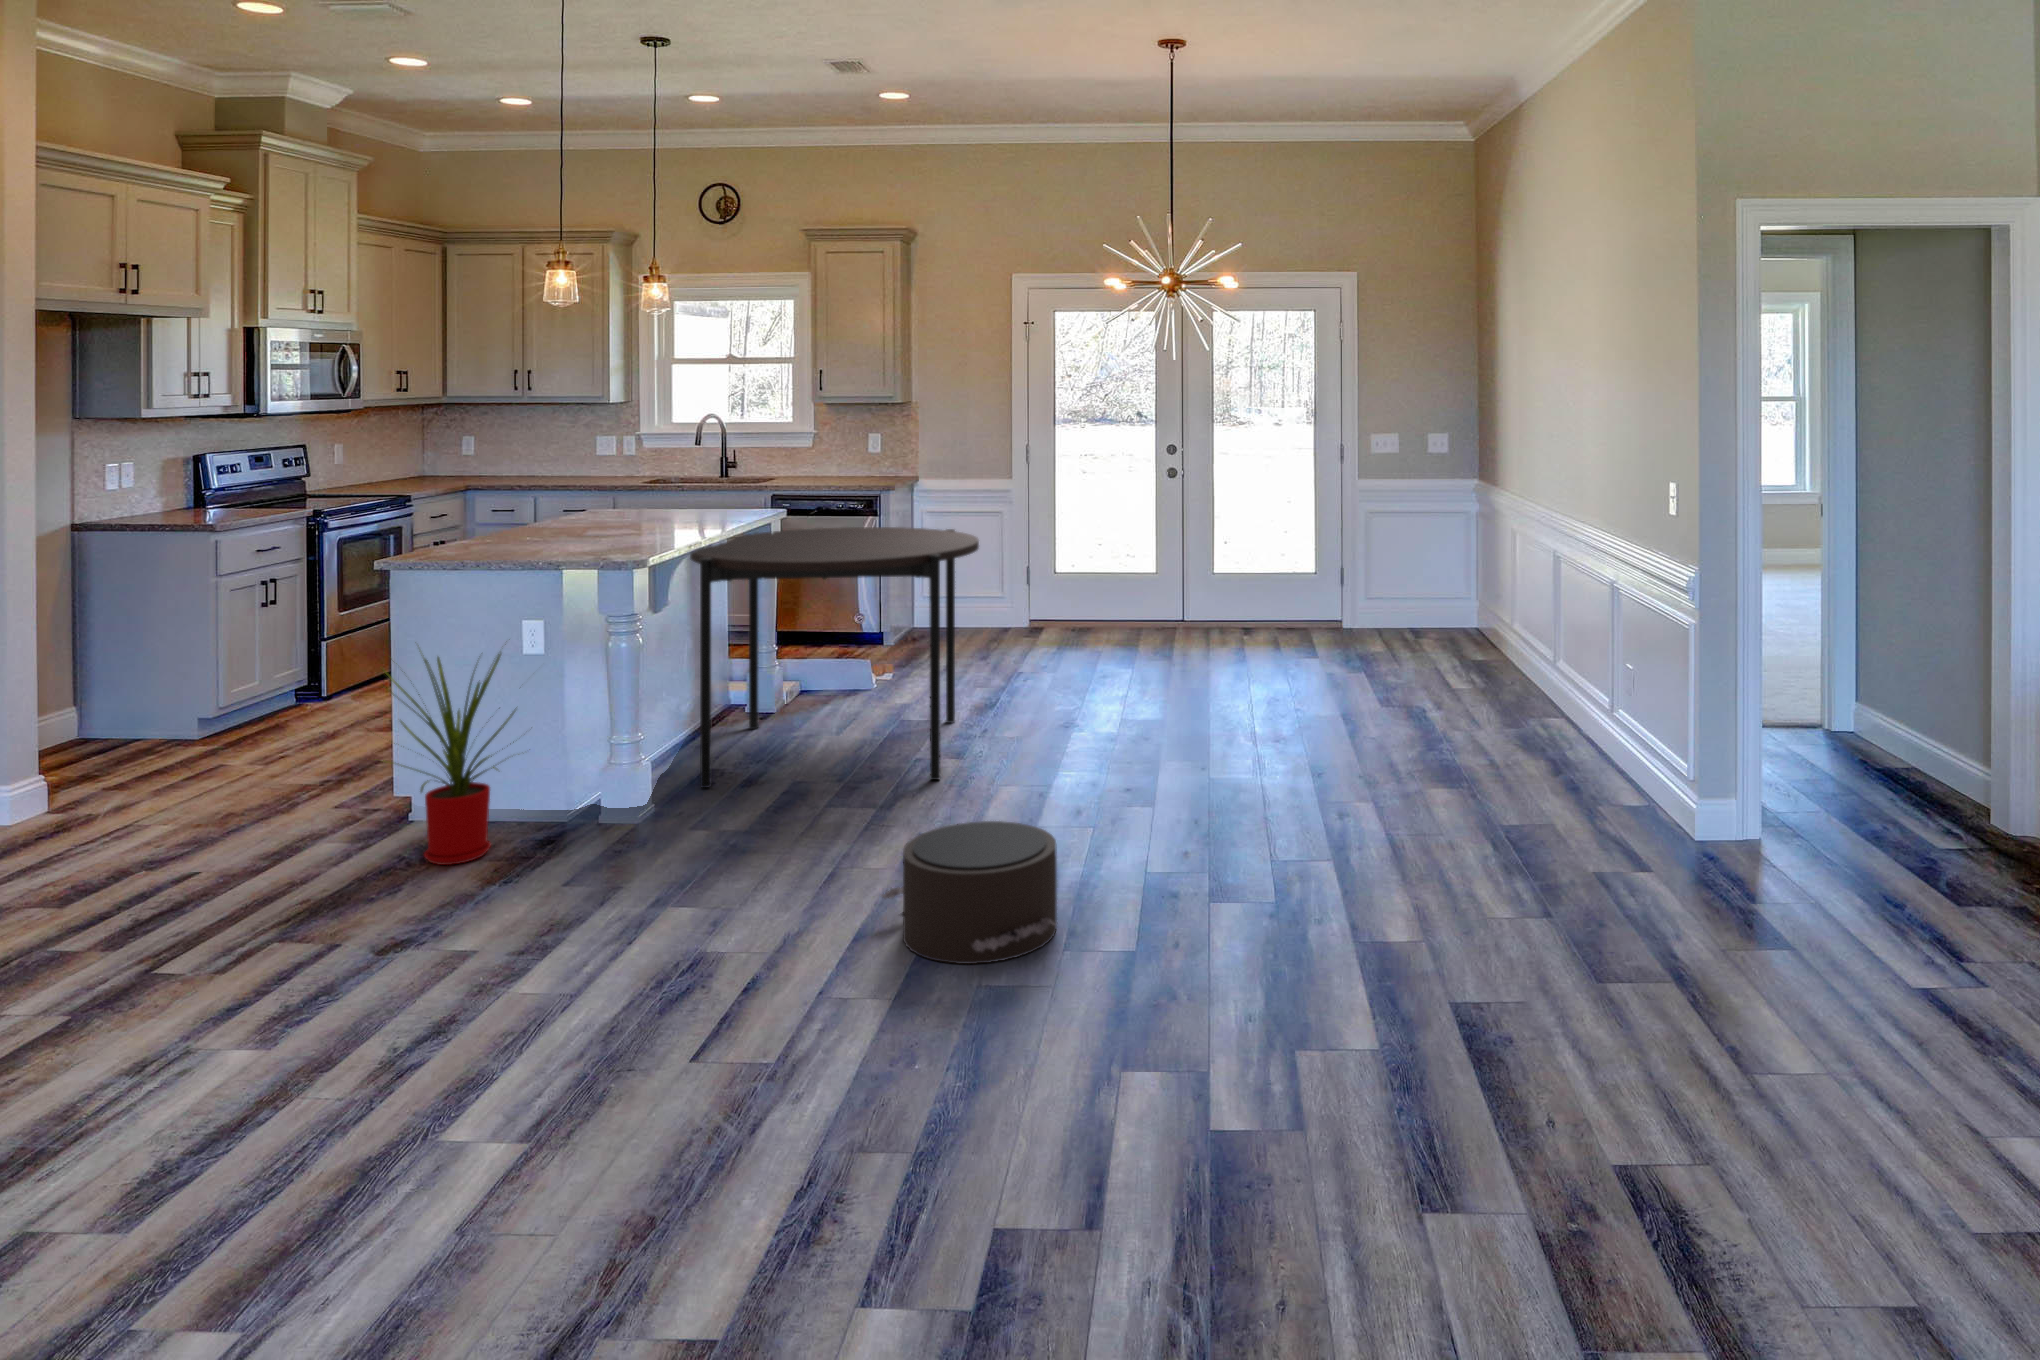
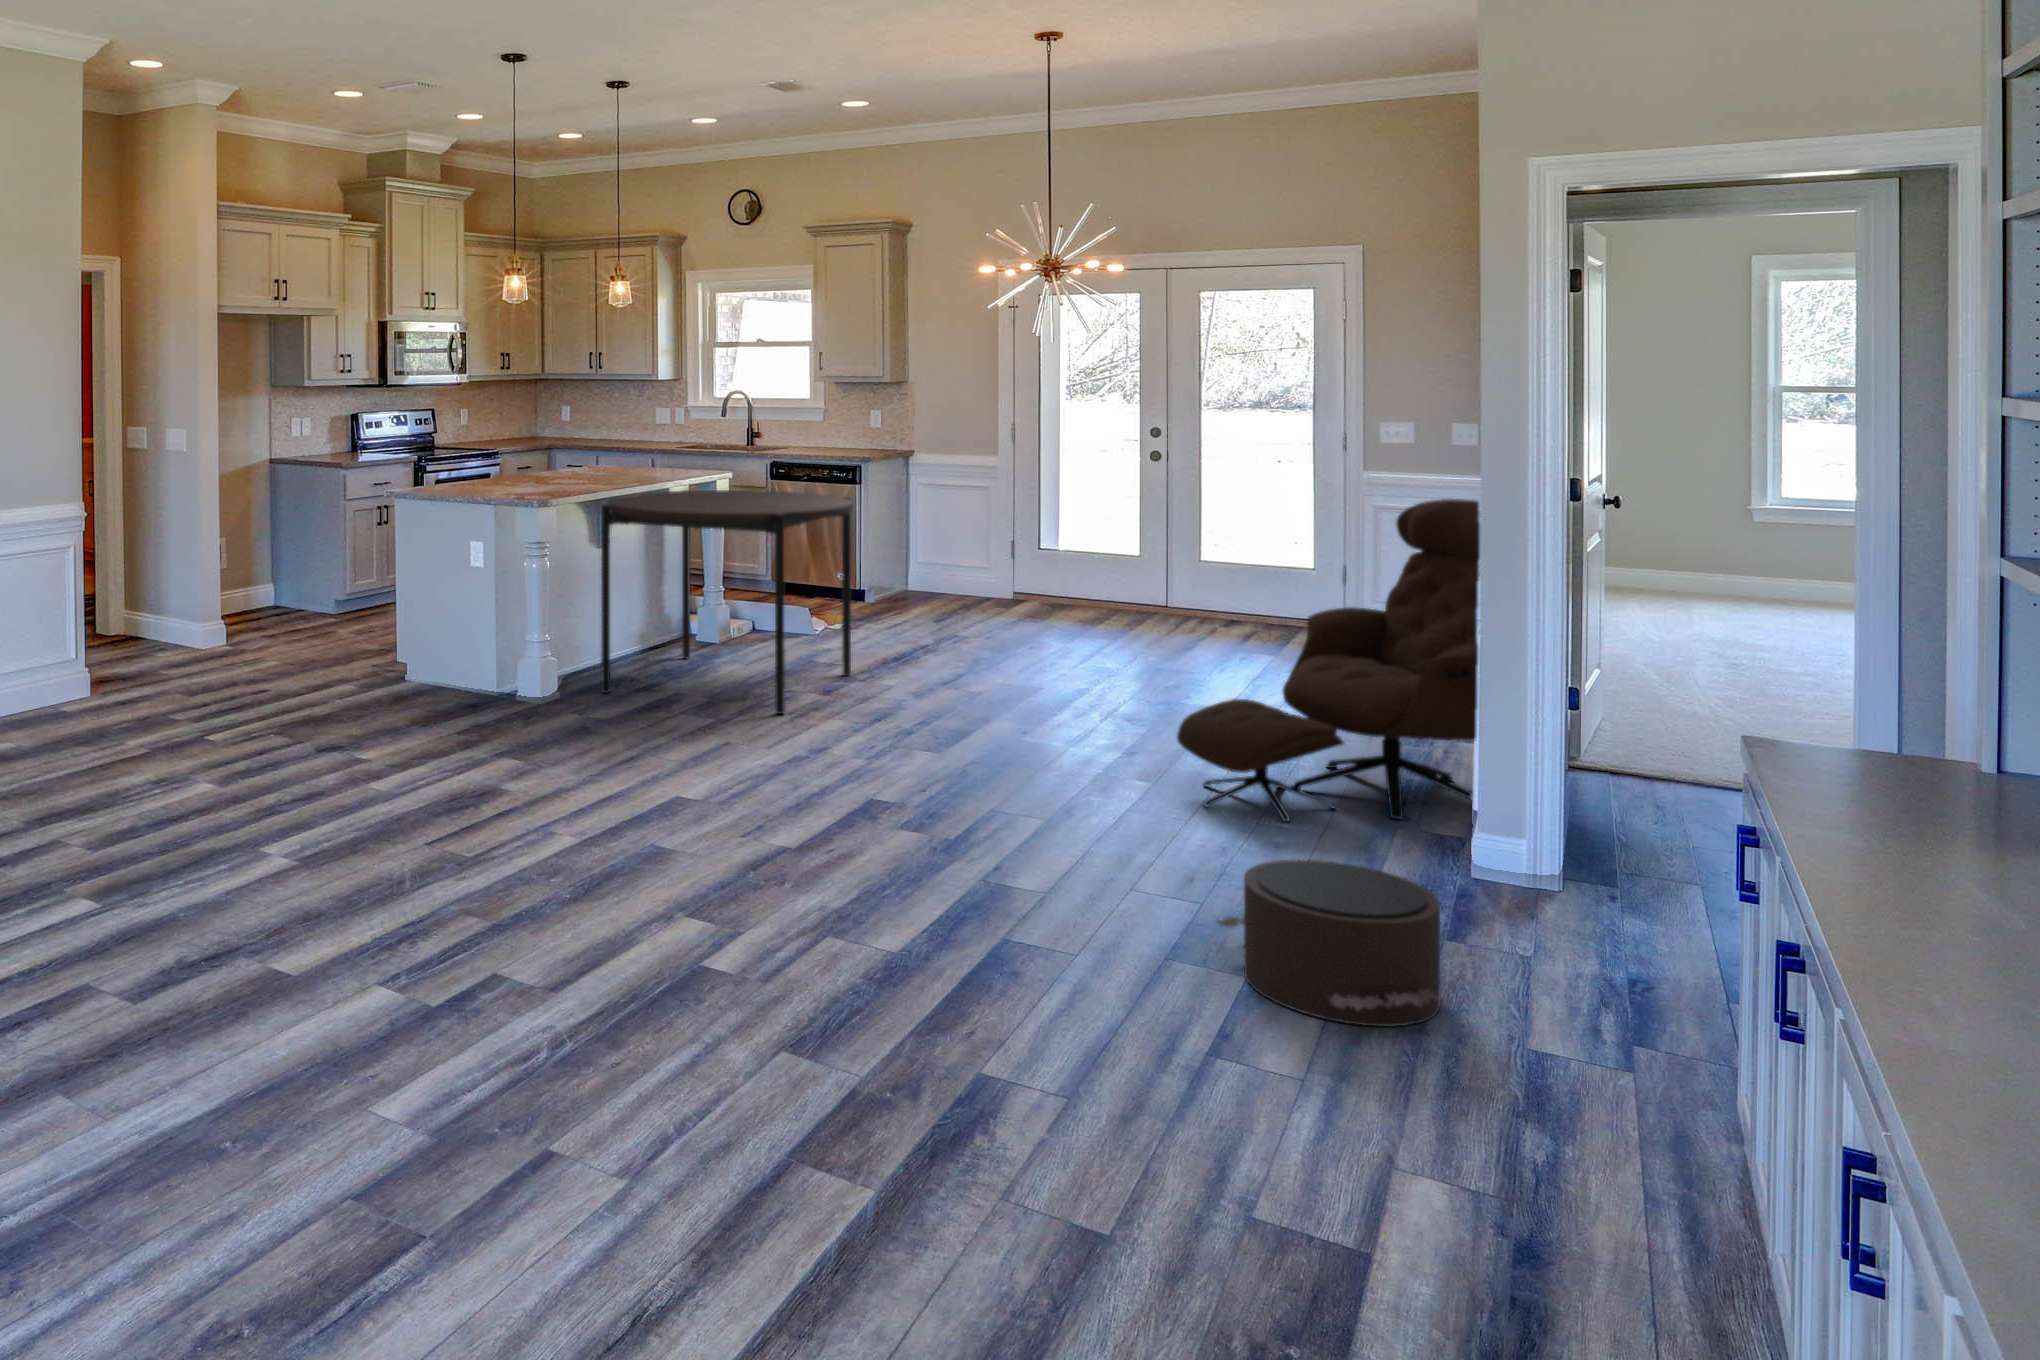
lounge chair: none [1377,501,1645,809] -> present [1177,499,1480,822]
house plant: present [384,652,515,865] -> none [343,548,463,712]
pouf: present [881,821,1057,964] -> present [1218,860,1441,1027]

